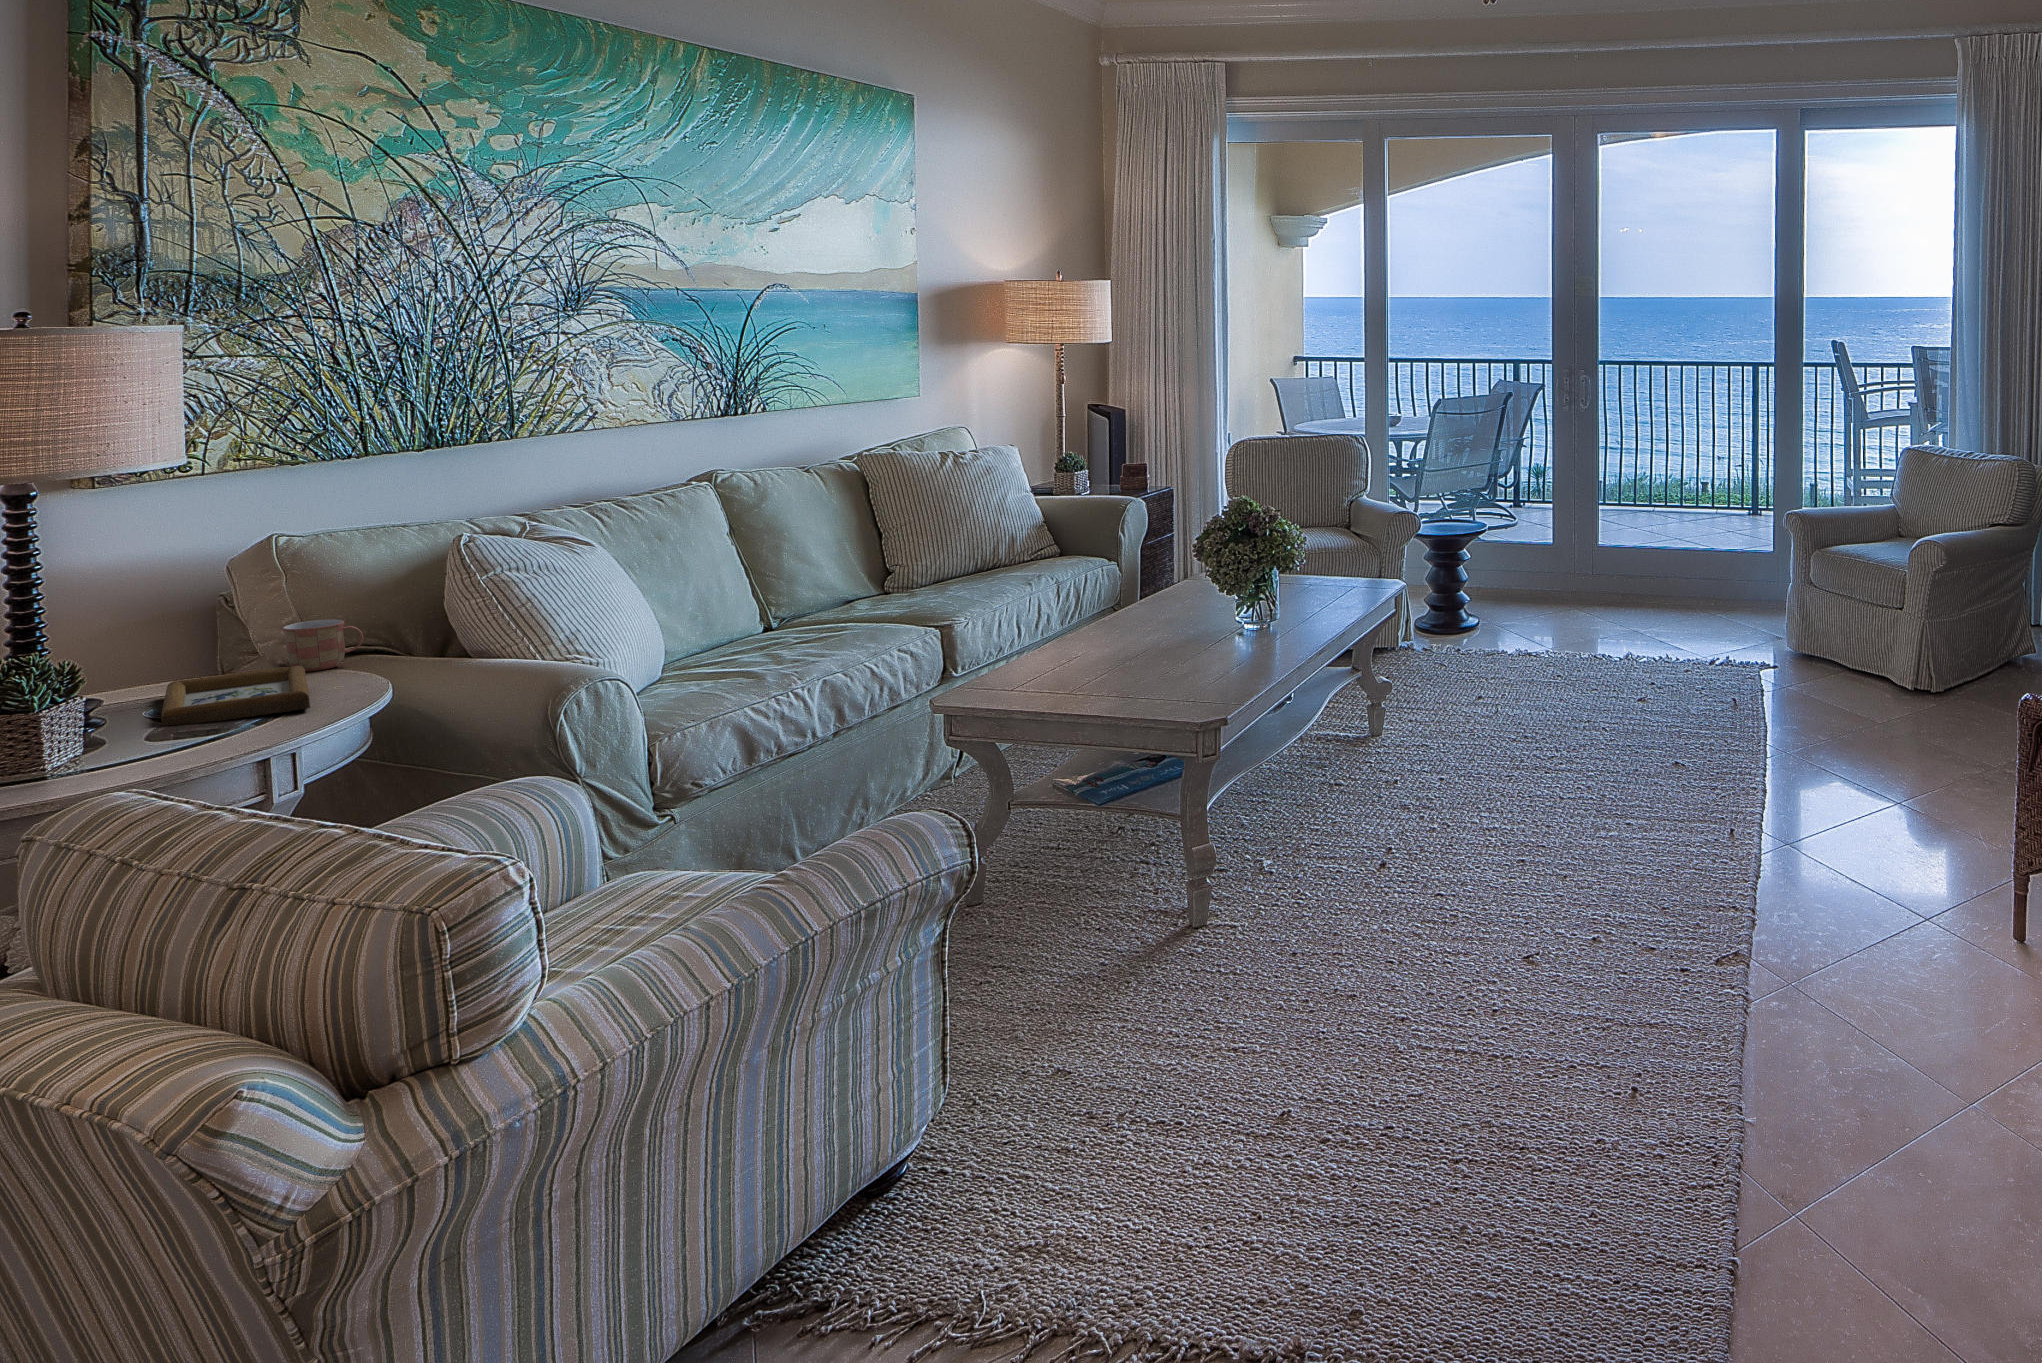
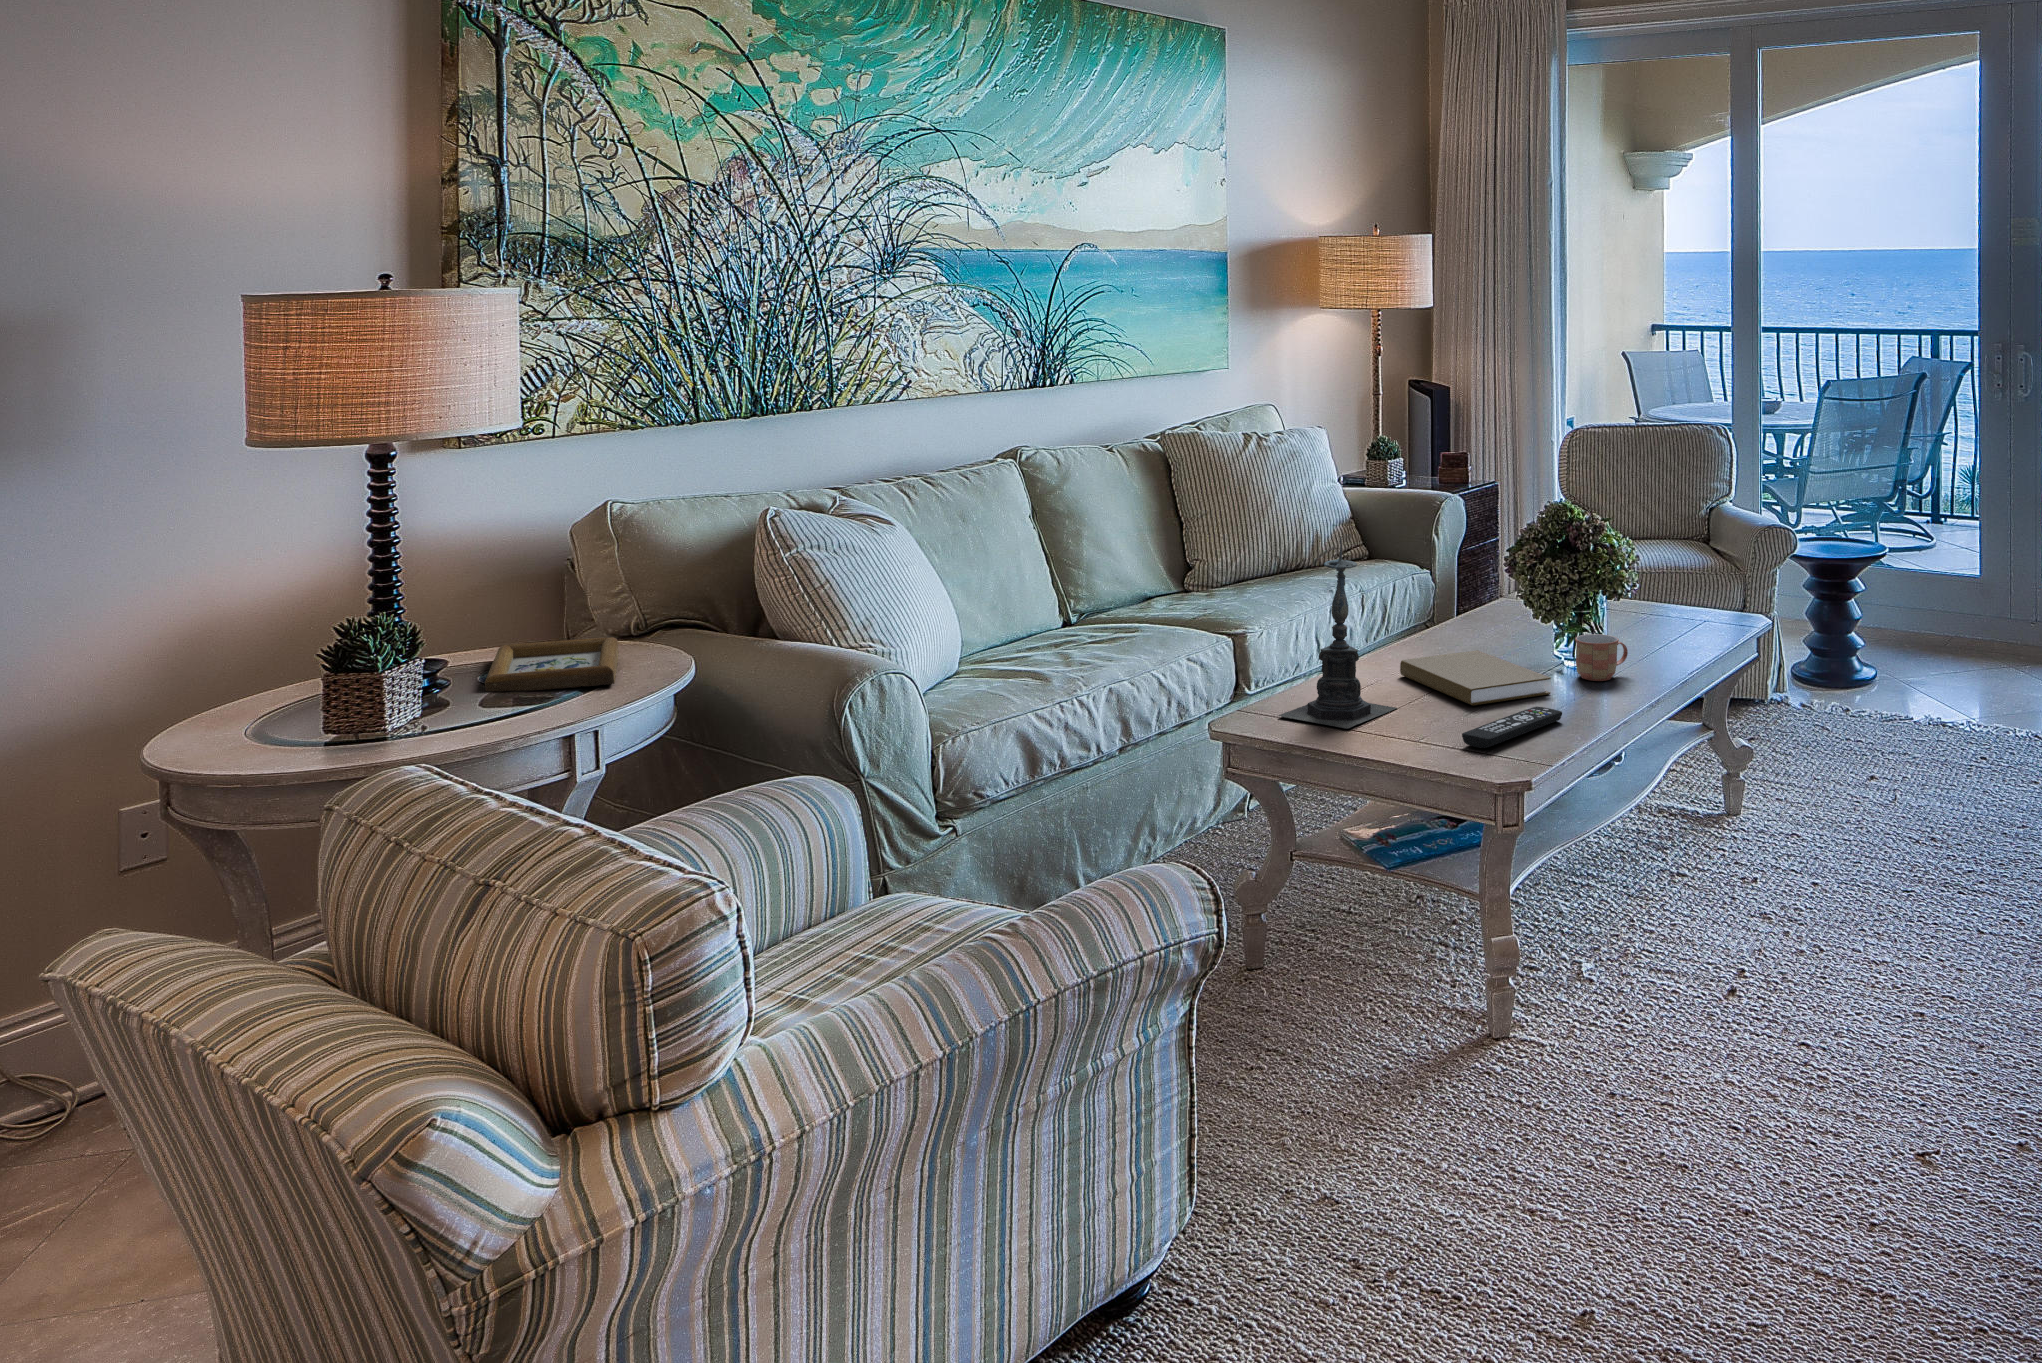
candle holder: none [994,526,1104,696] -> present [1279,537,1397,729]
mug: present [282,619,363,671] -> present [1575,634,1628,681]
book: none [1102,623,1239,668] -> present [1400,650,1551,705]
remote control: none [1167,664,1253,701] -> present [1462,707,1562,748]

